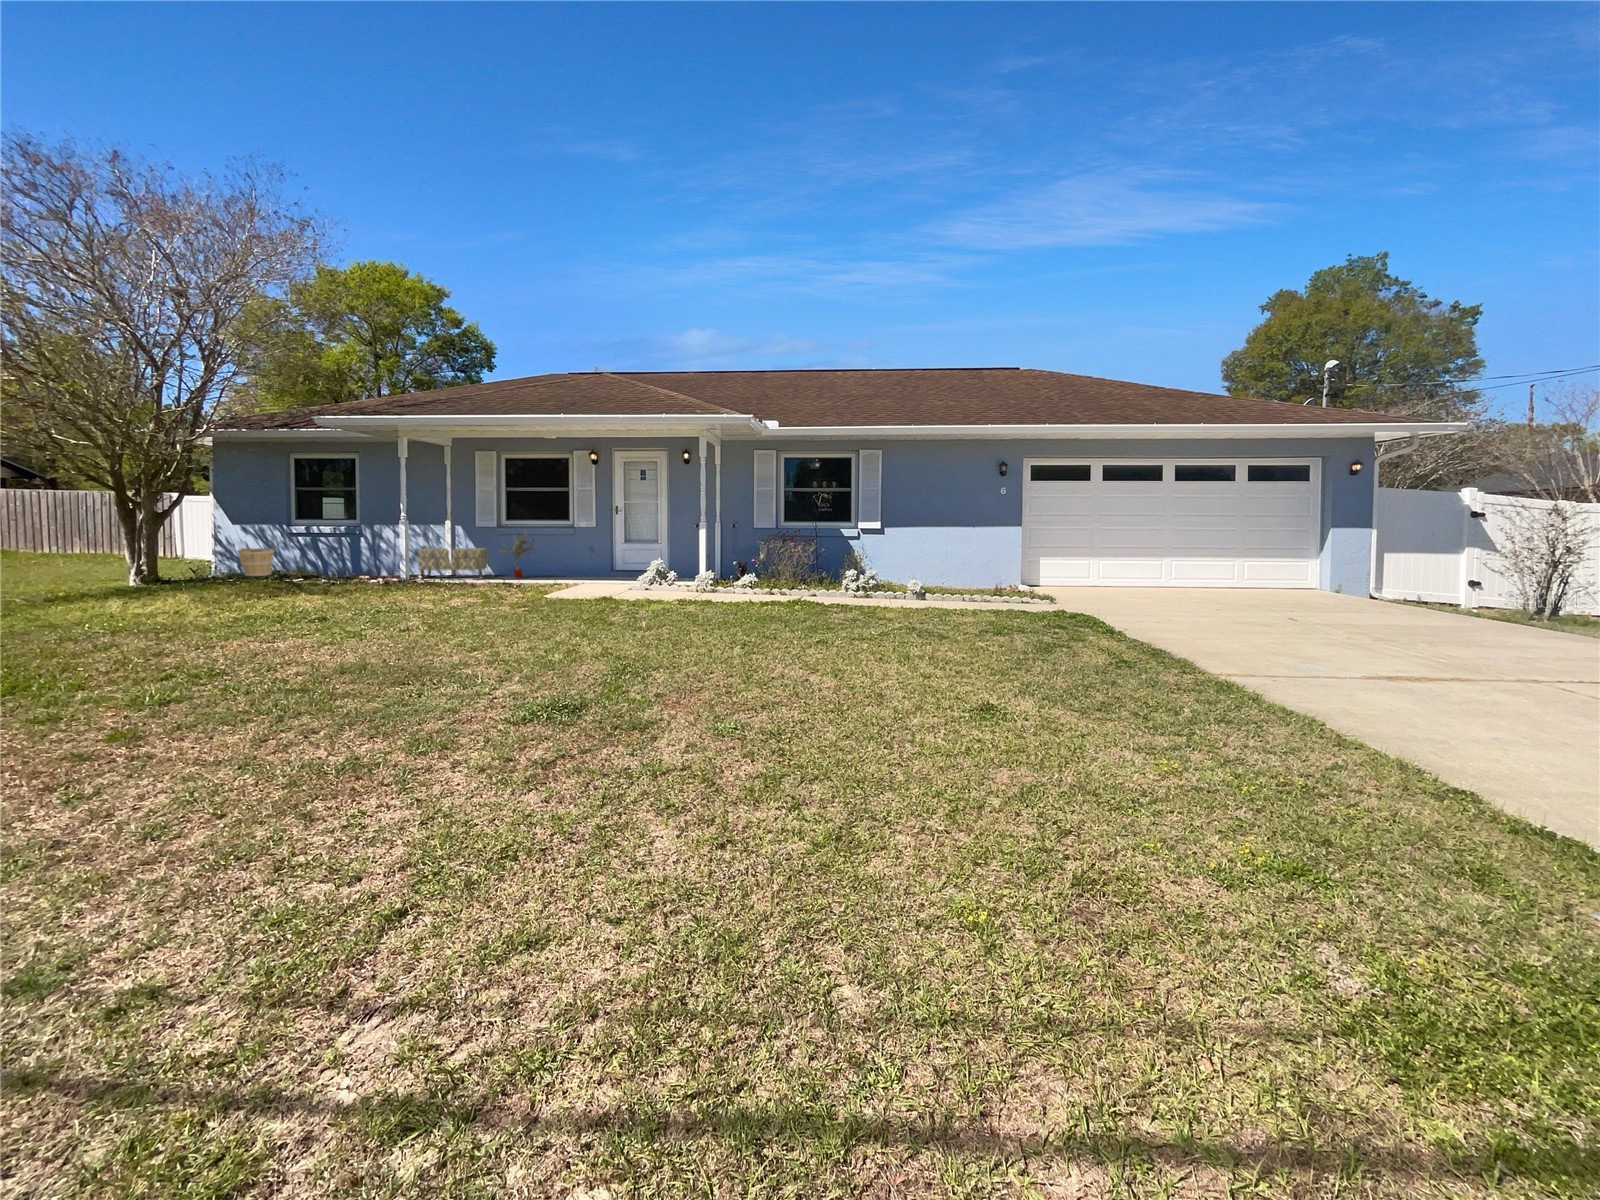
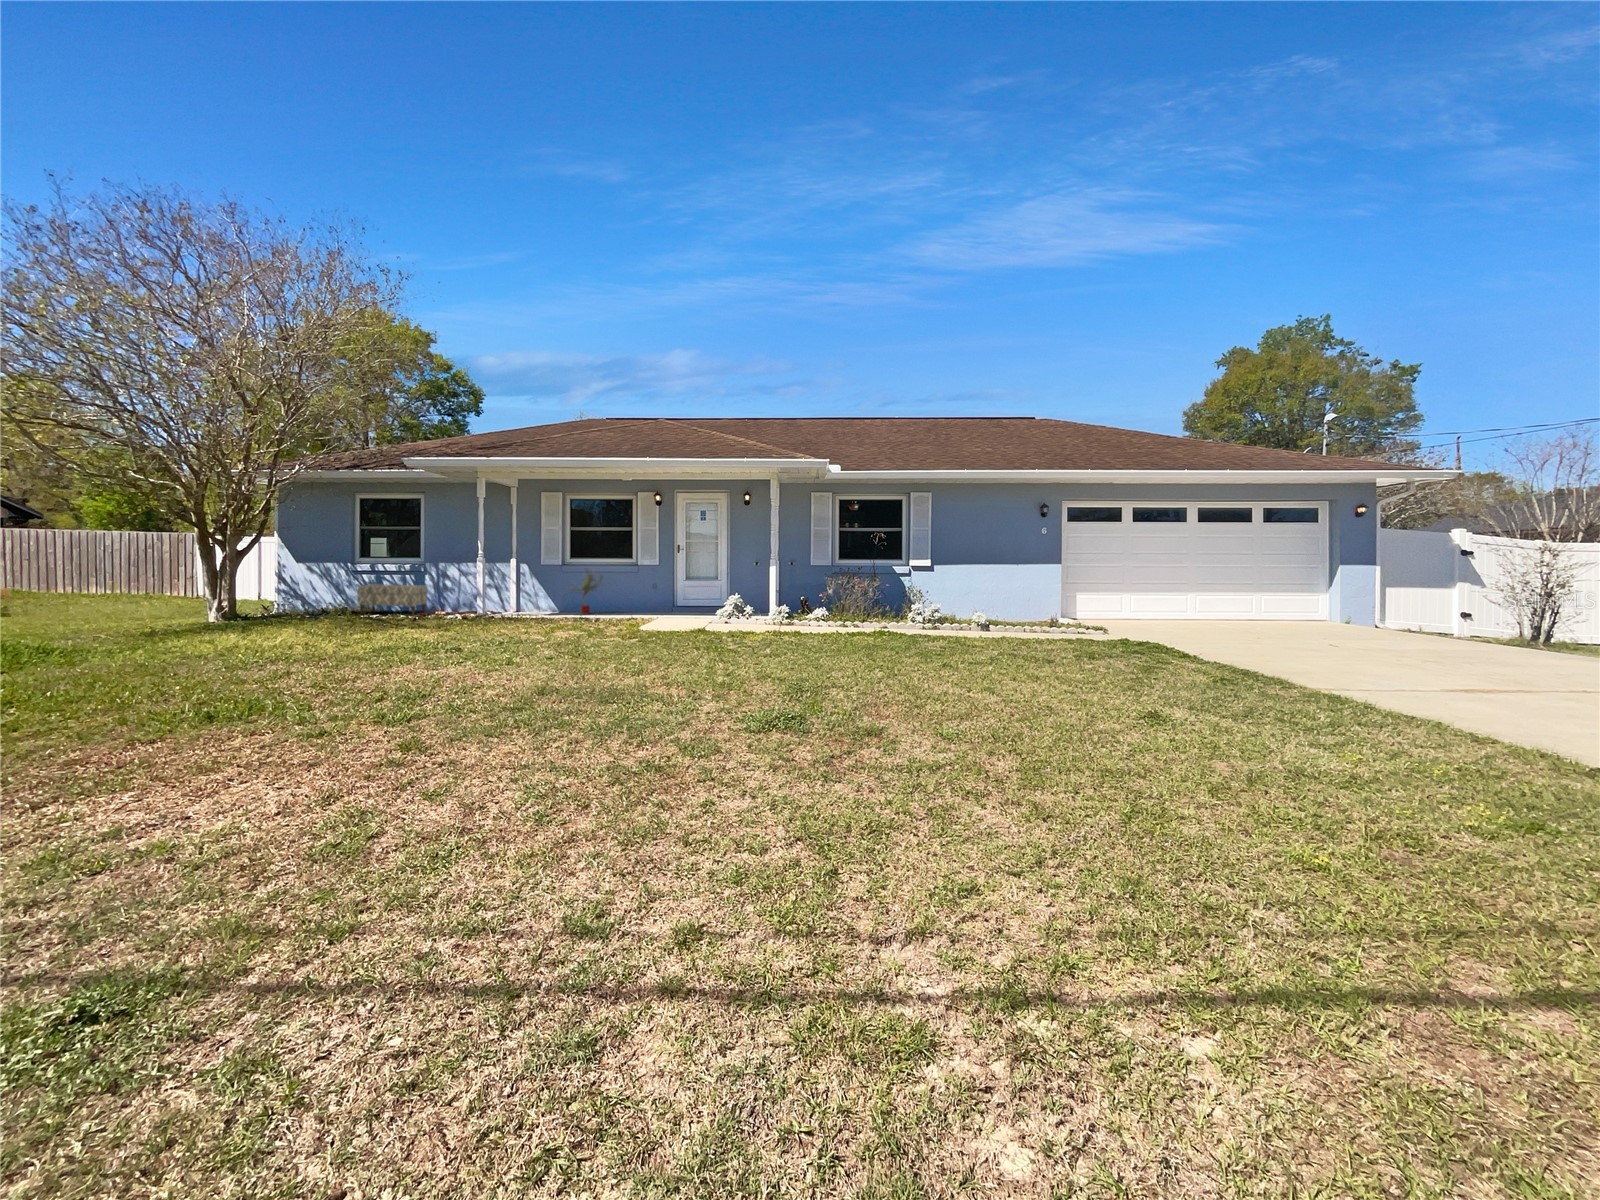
wooden bucket: present [237,548,274,576] -> none [305,586,340,614]
bench: present [418,548,488,579] -> present [357,584,427,614]

